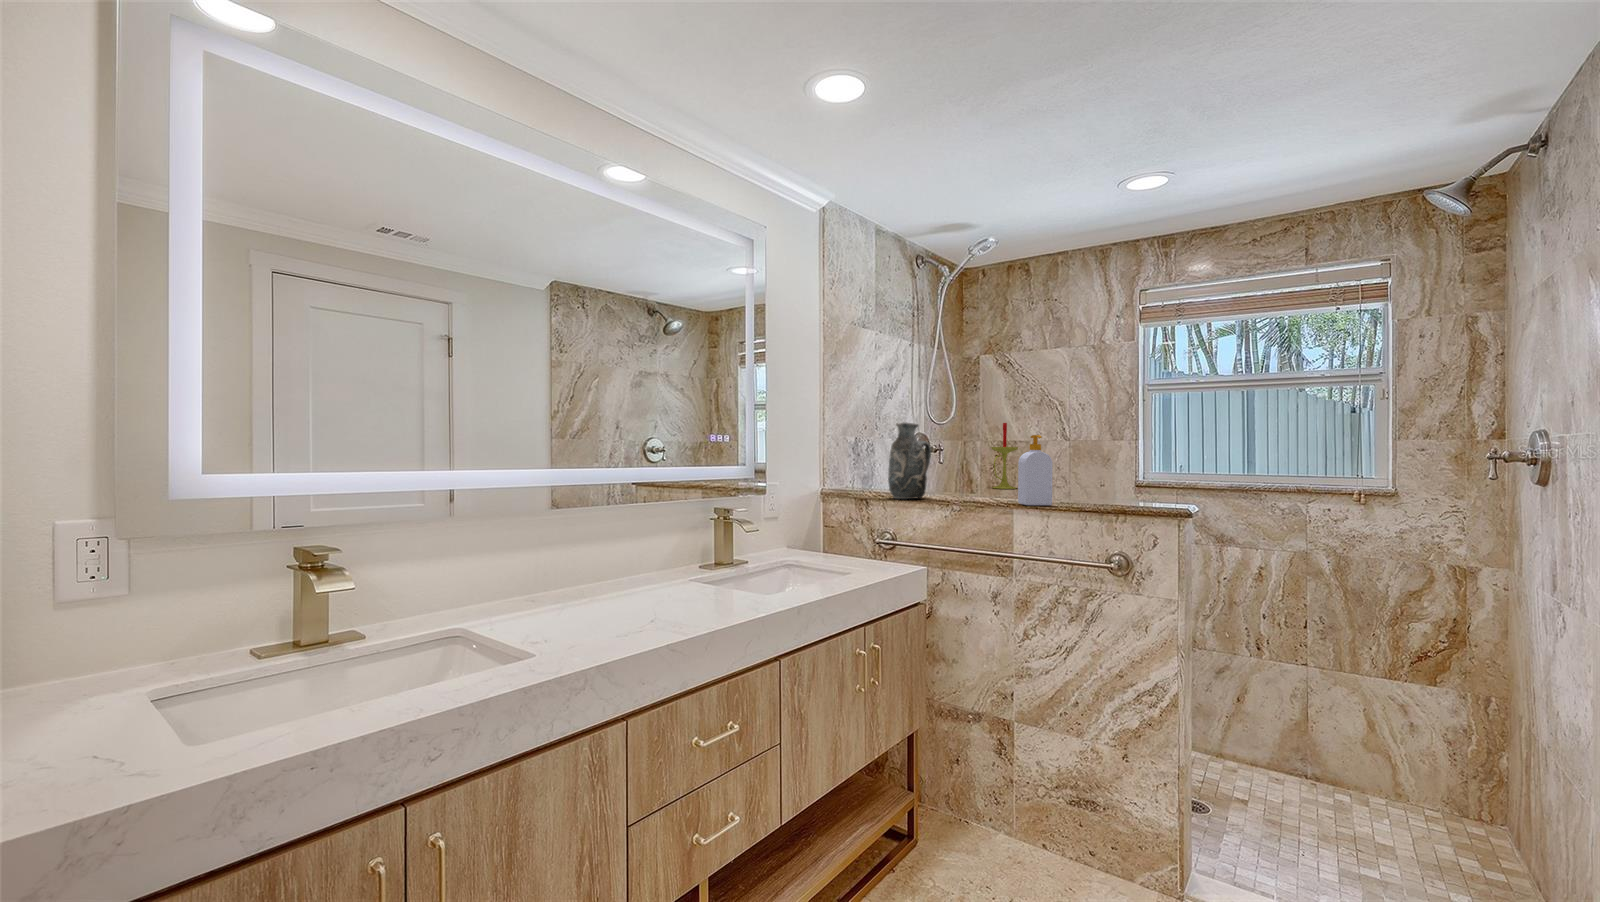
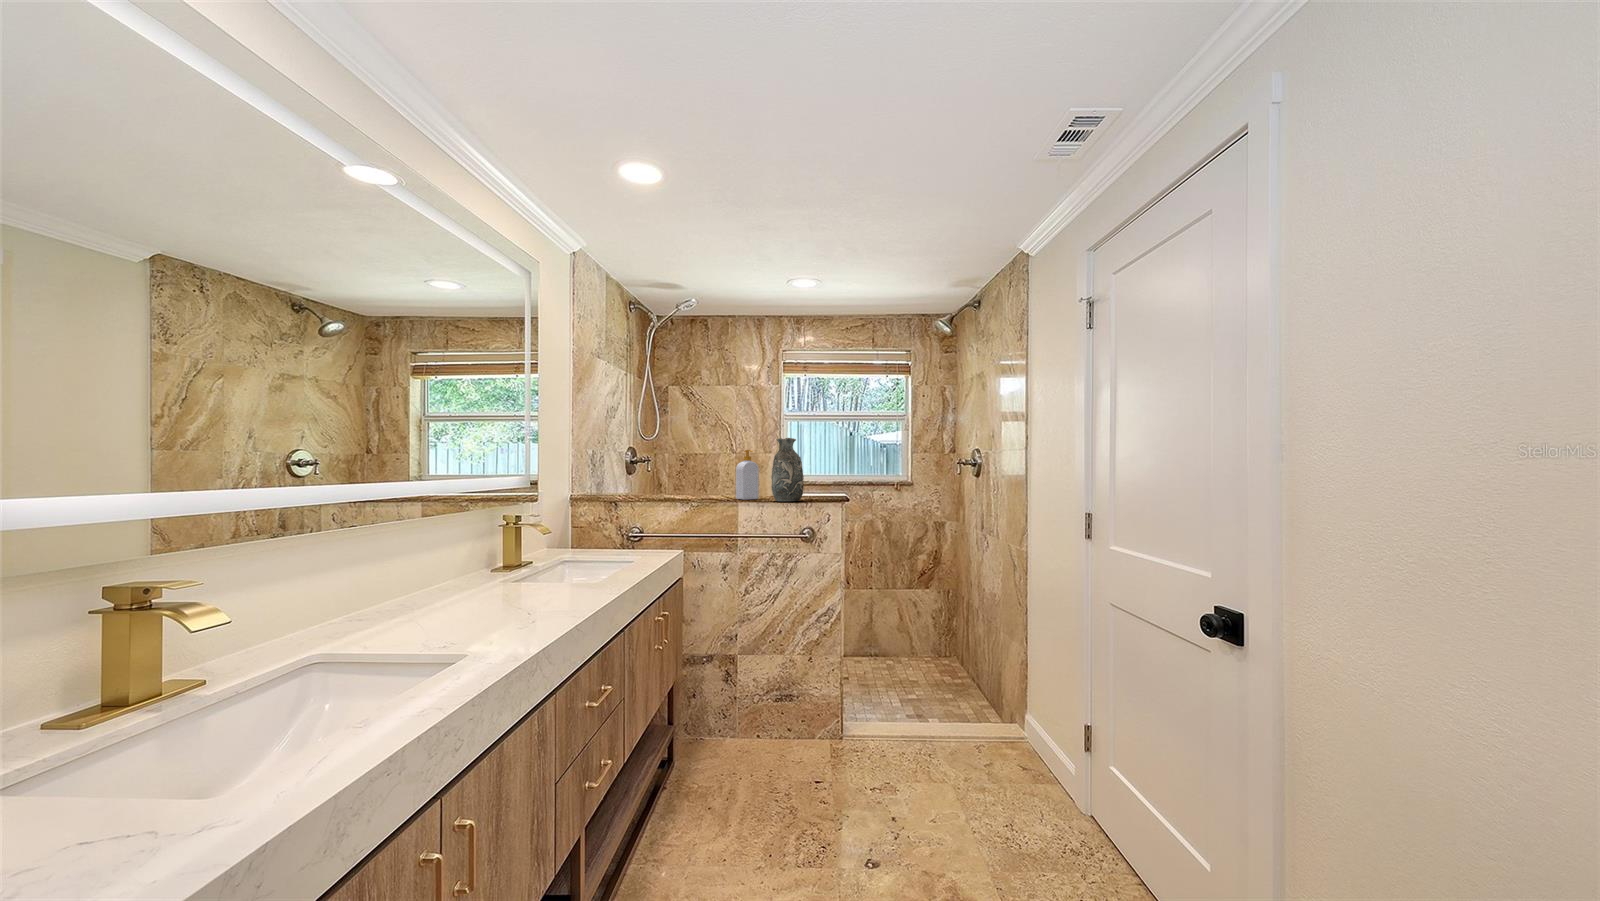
decorative vase: present [888,422,931,499] -> present [771,438,804,501]
candle: present [992,423,1018,489] -> none [686,439,707,491]

